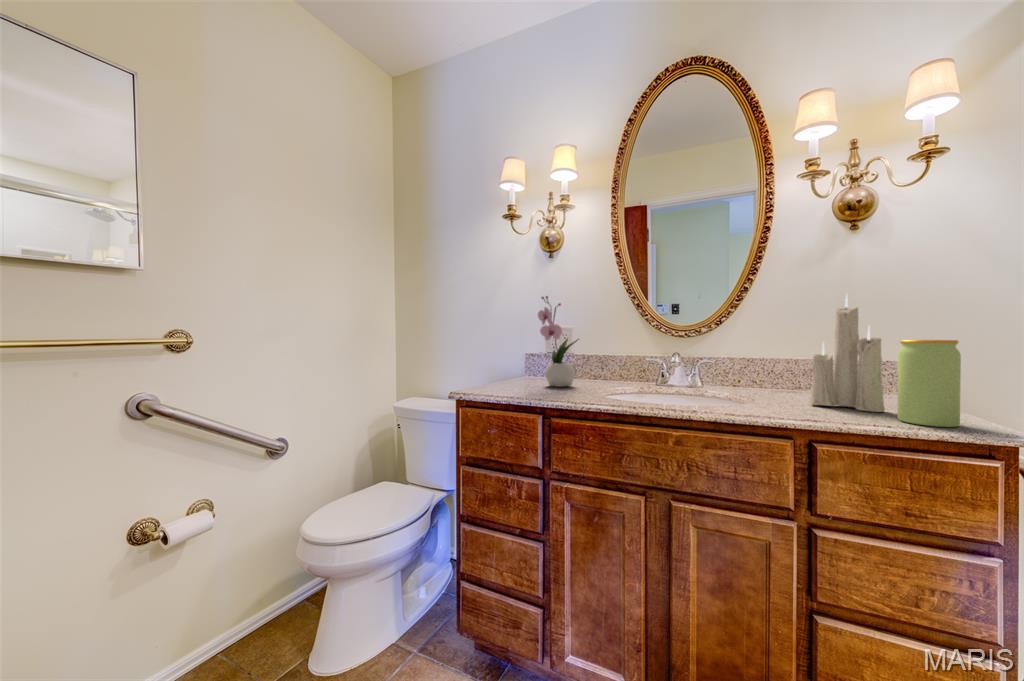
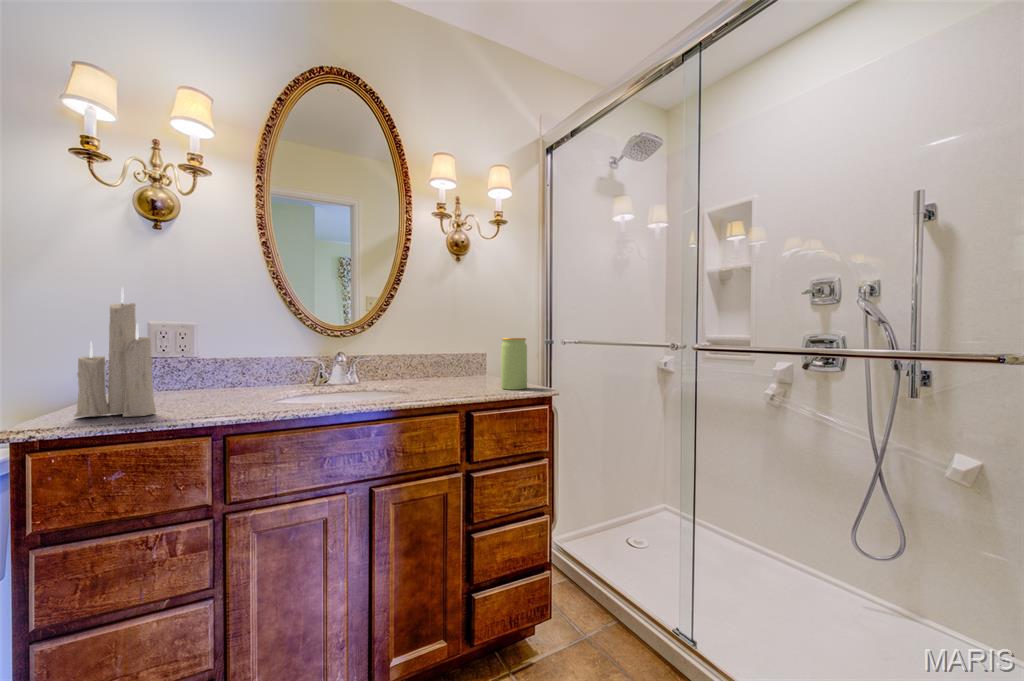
candle: present [809,294,885,412] -> present [74,288,156,417]
flower arrangement: present [538,296,579,387] -> none [159,280,227,401]

